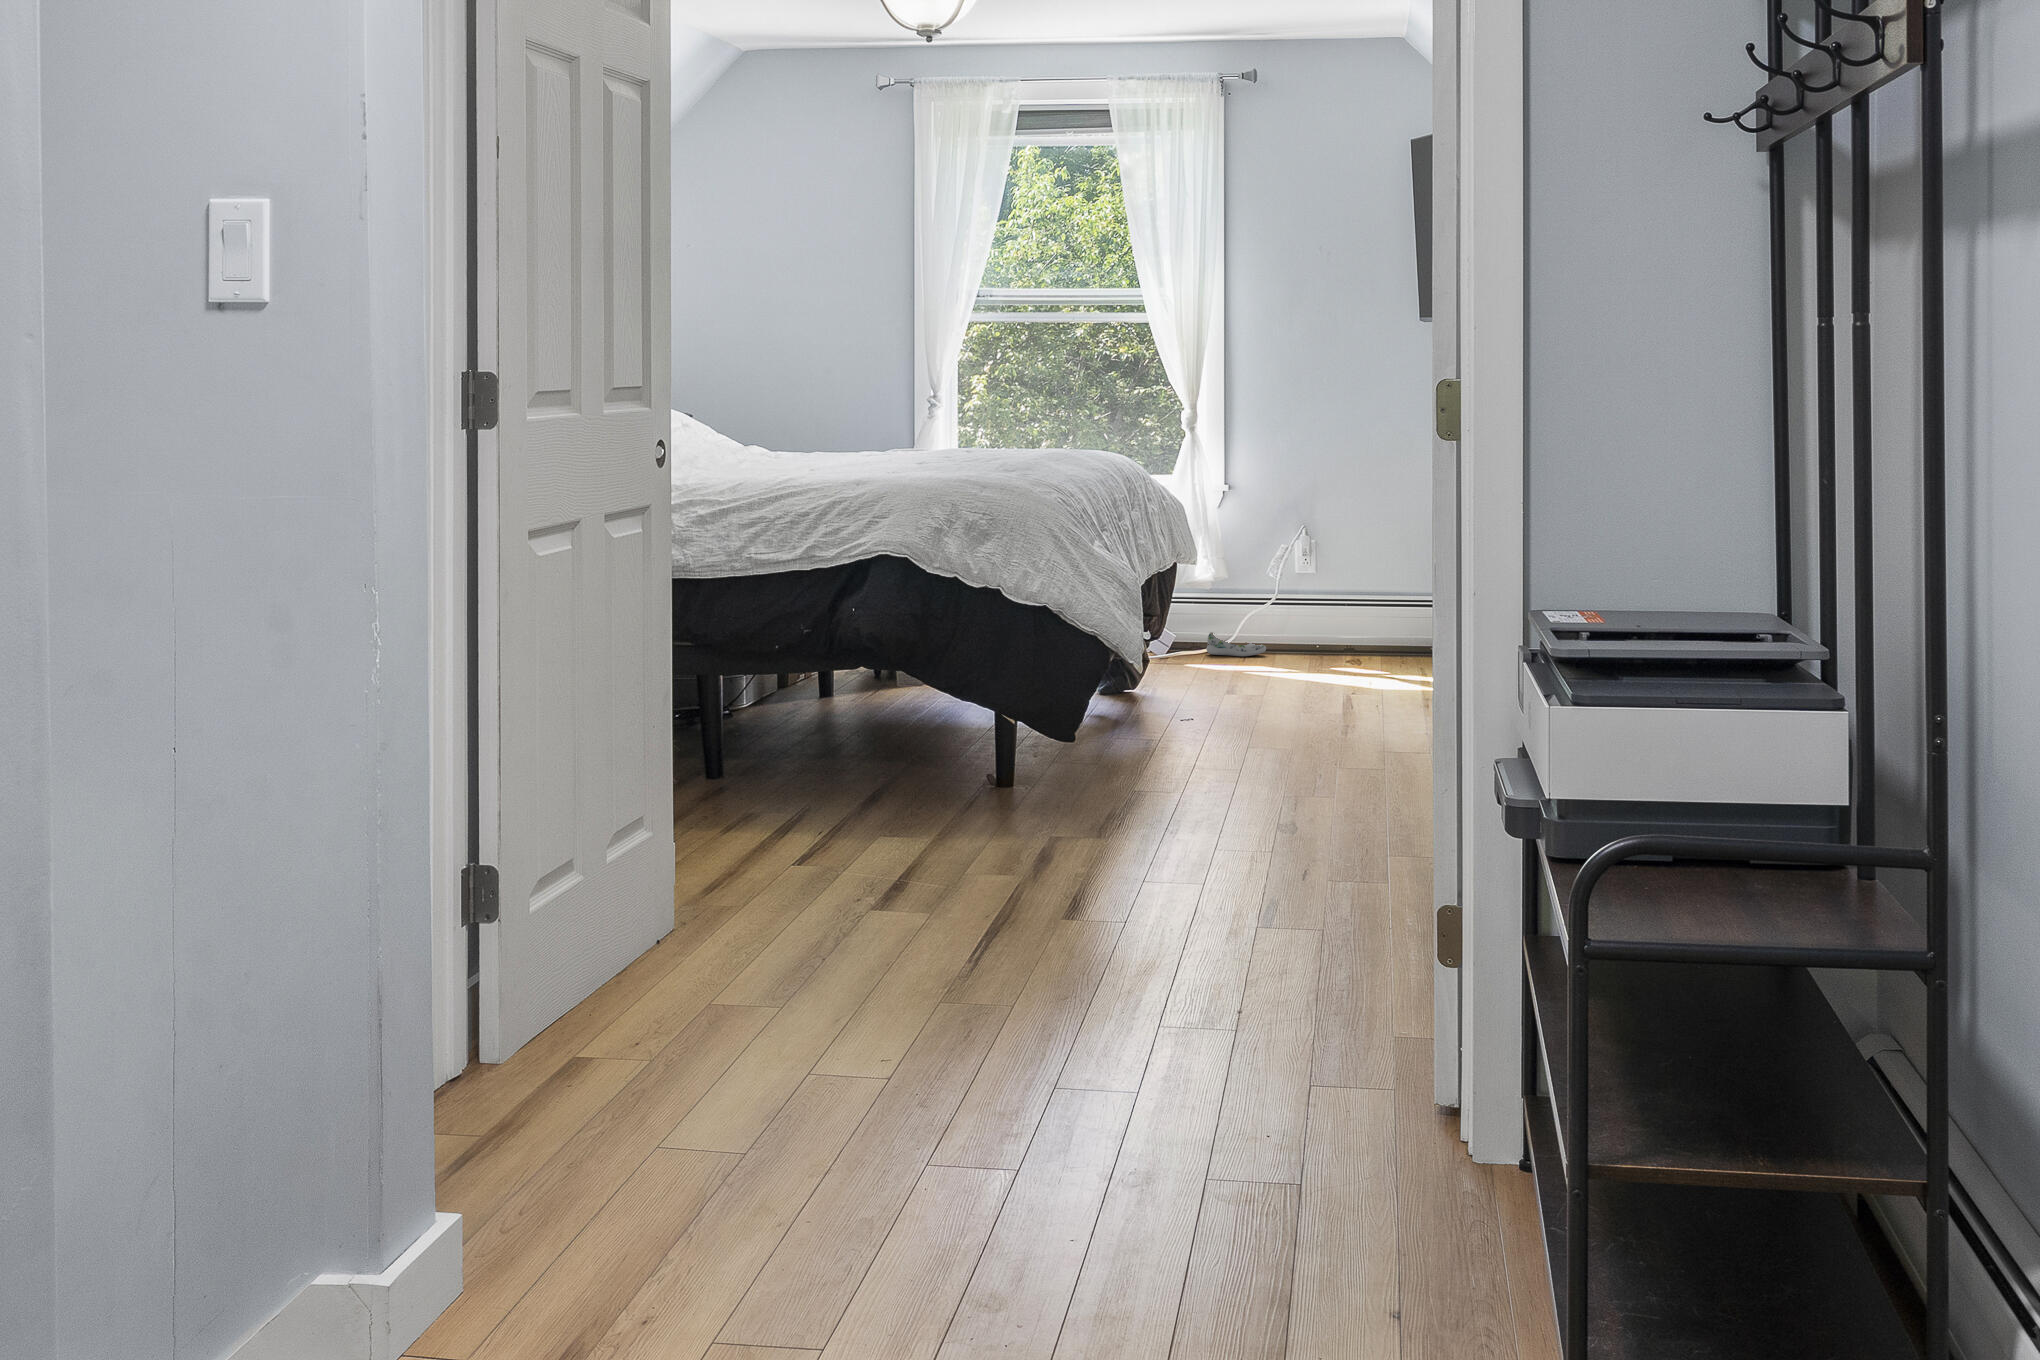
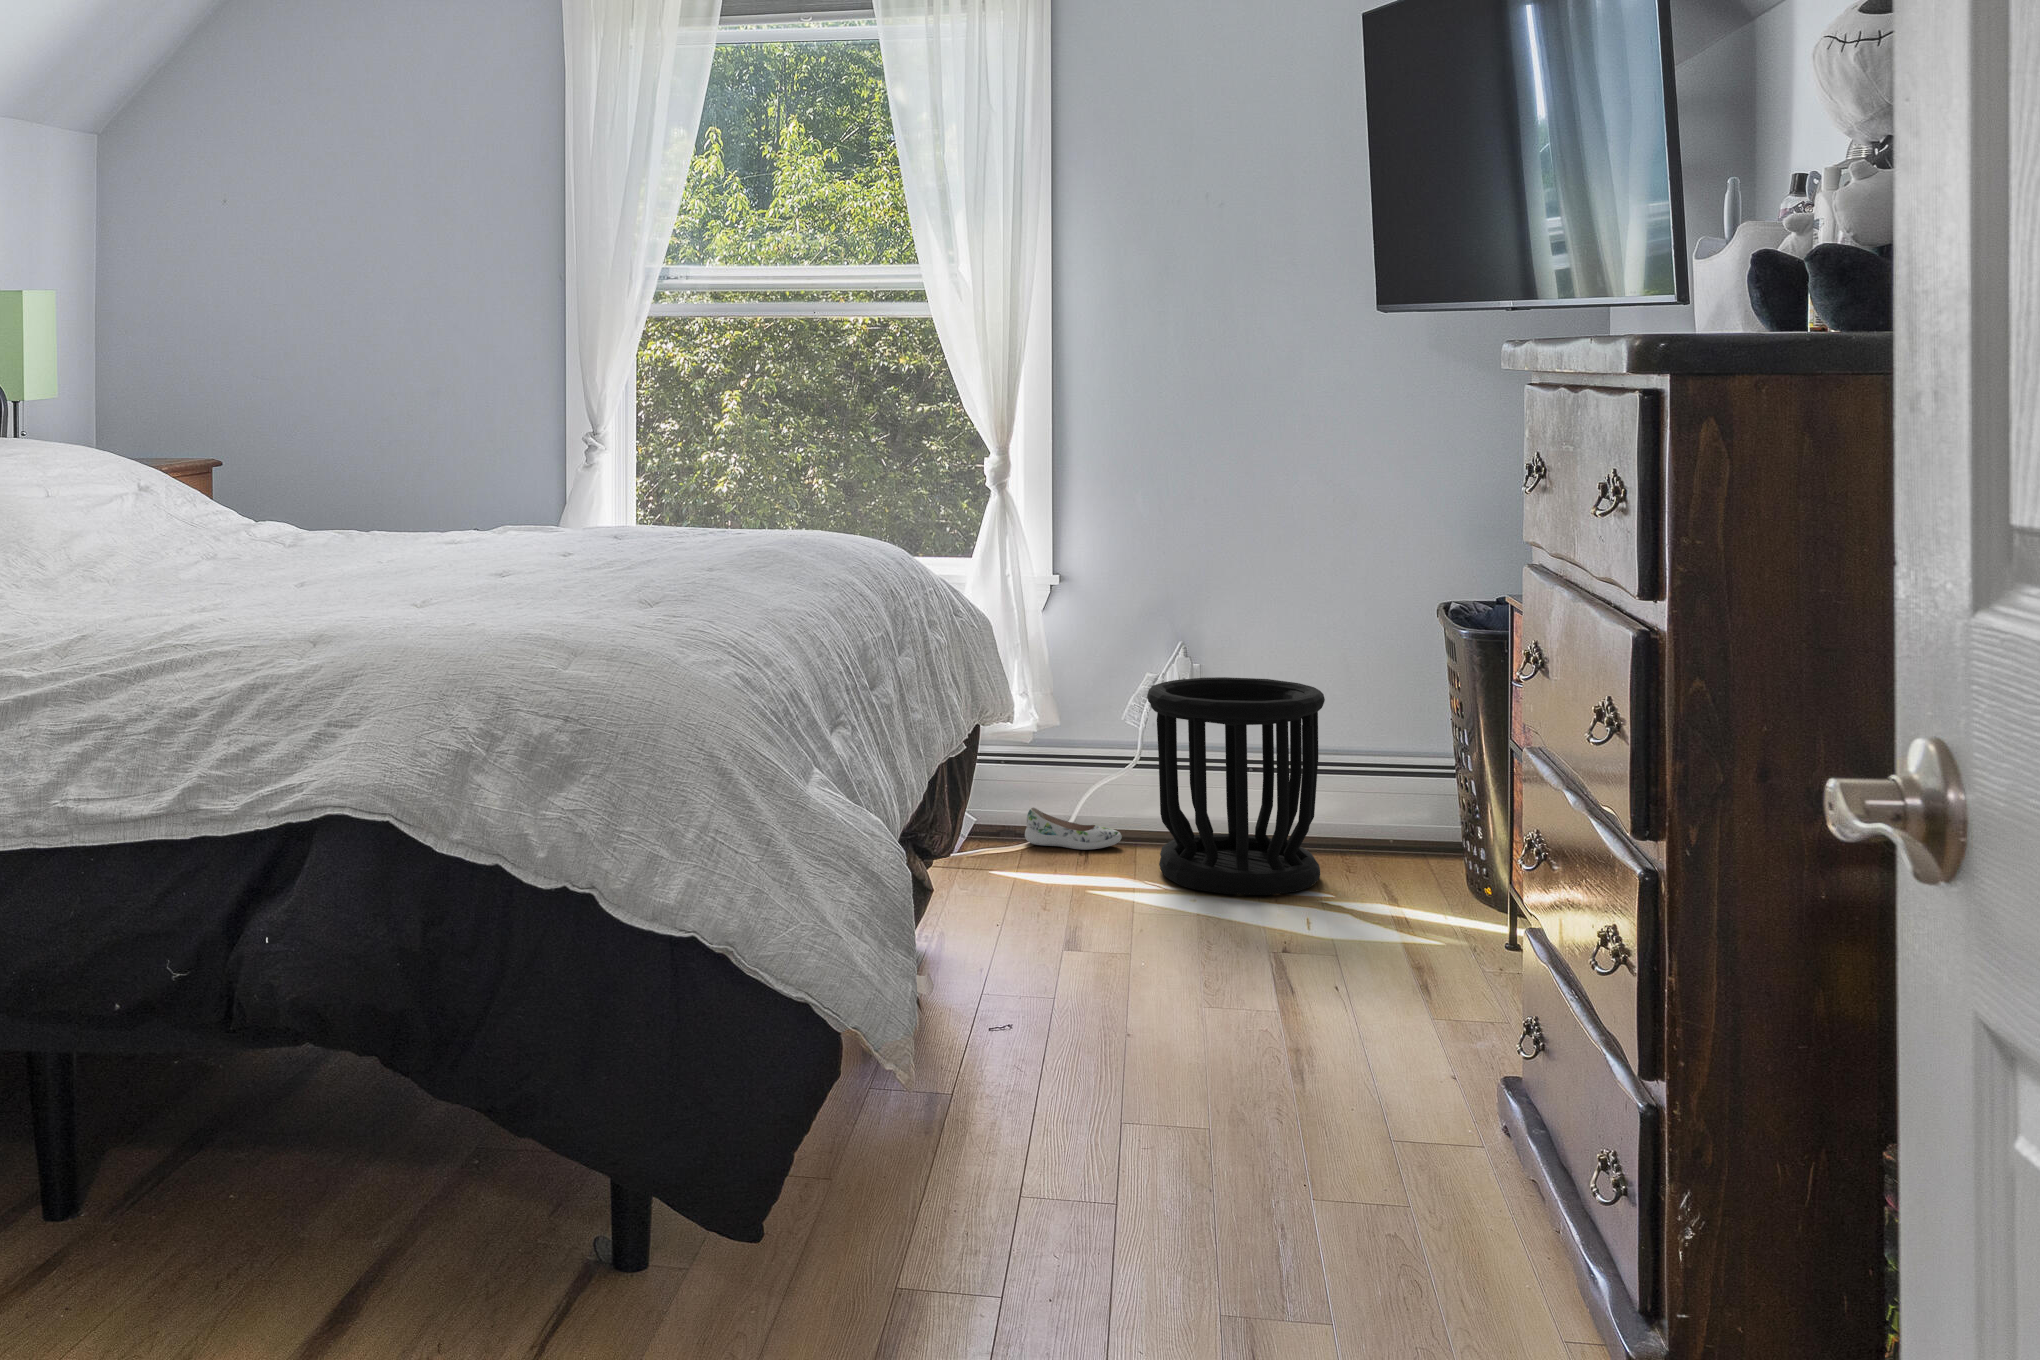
wastebasket: none [1279,548,1385,671] -> present [1147,677,1325,895]

